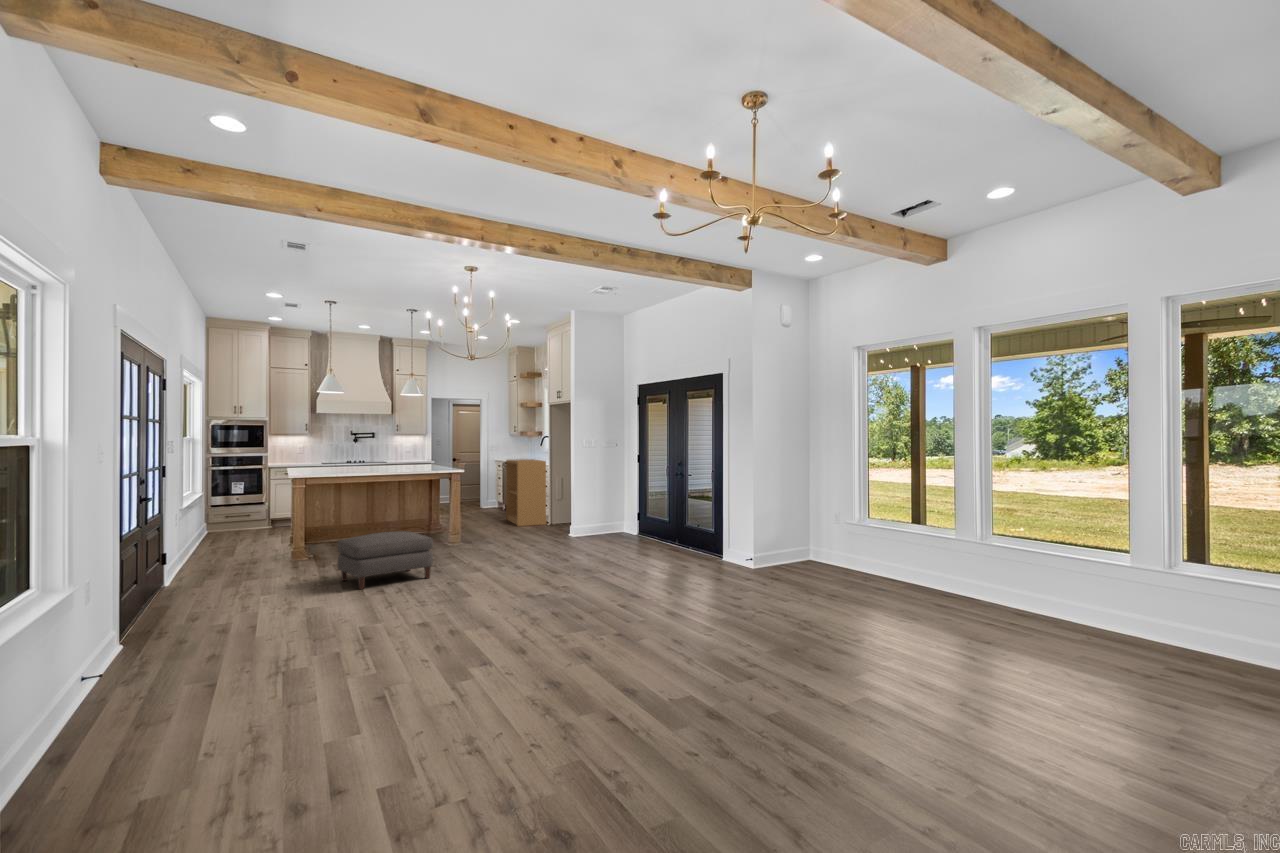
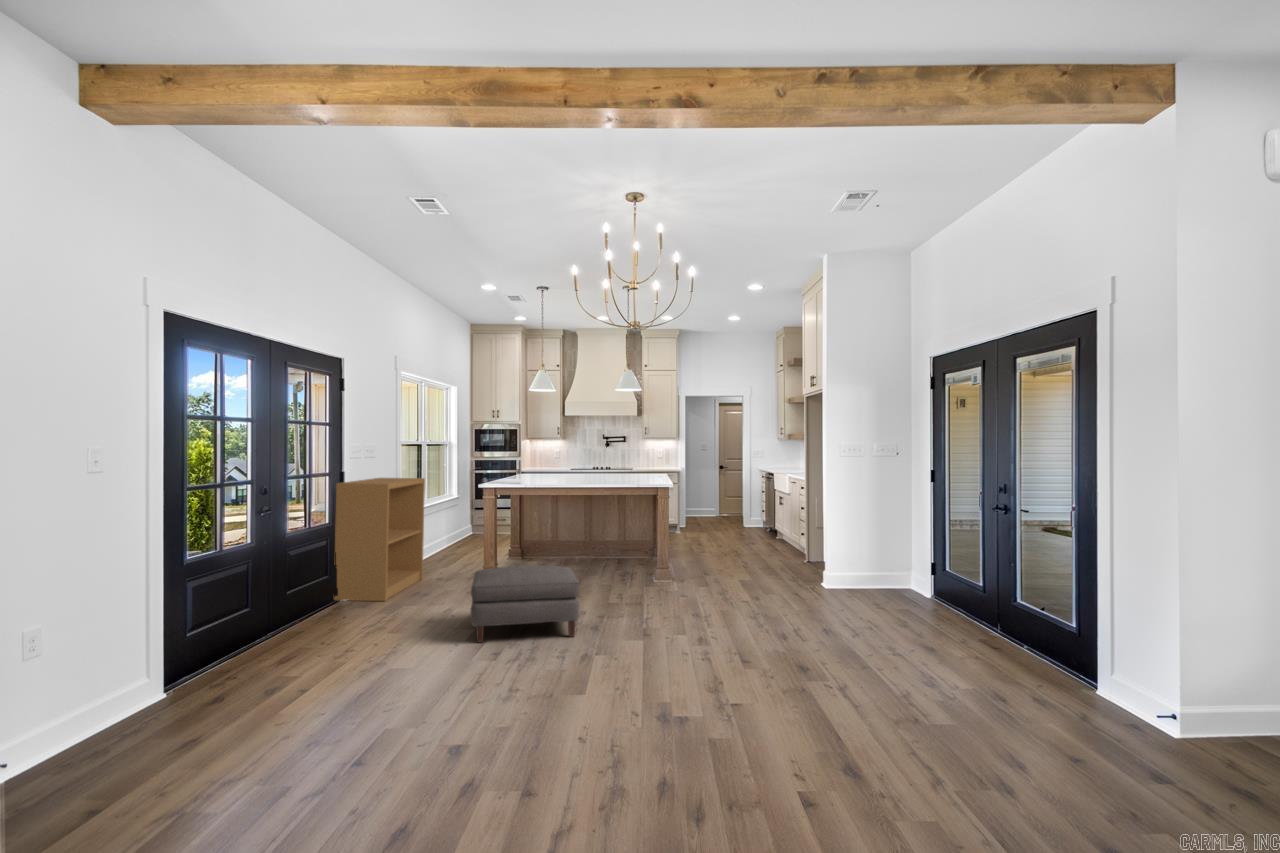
bookshelf: present [506,459,546,526] -> present [334,478,425,601]

